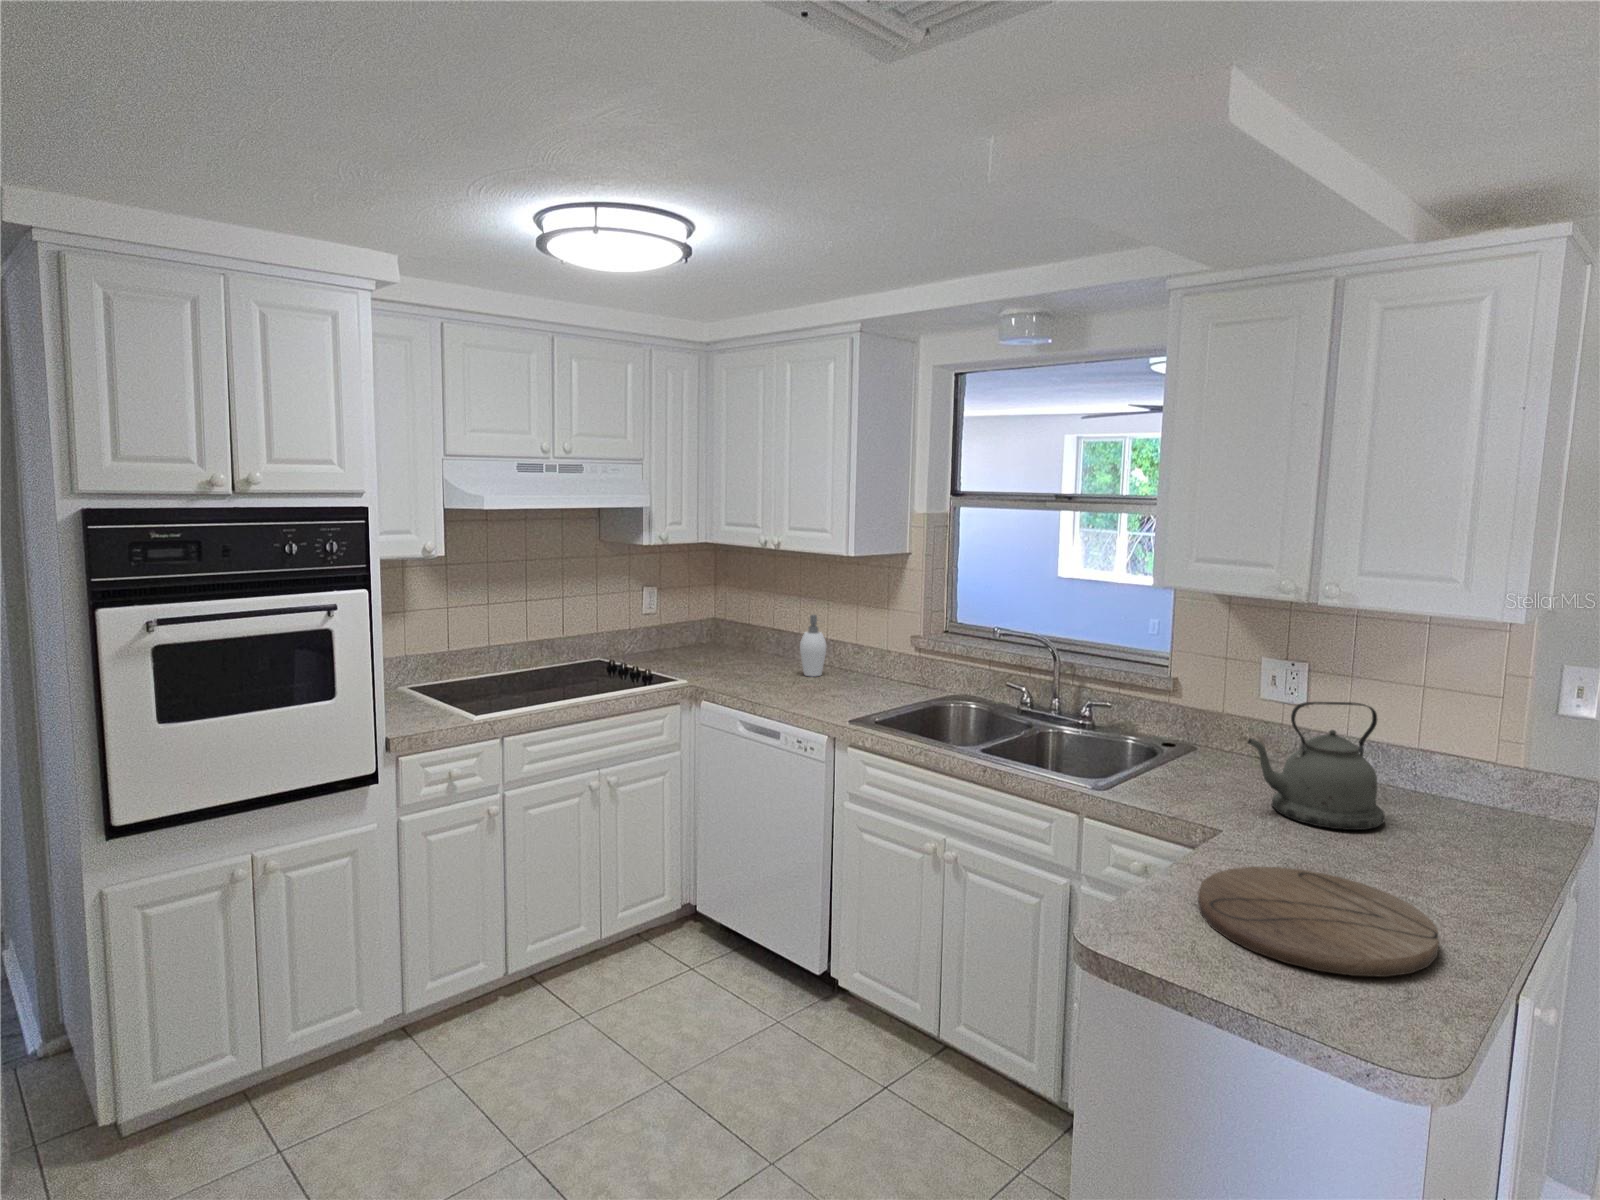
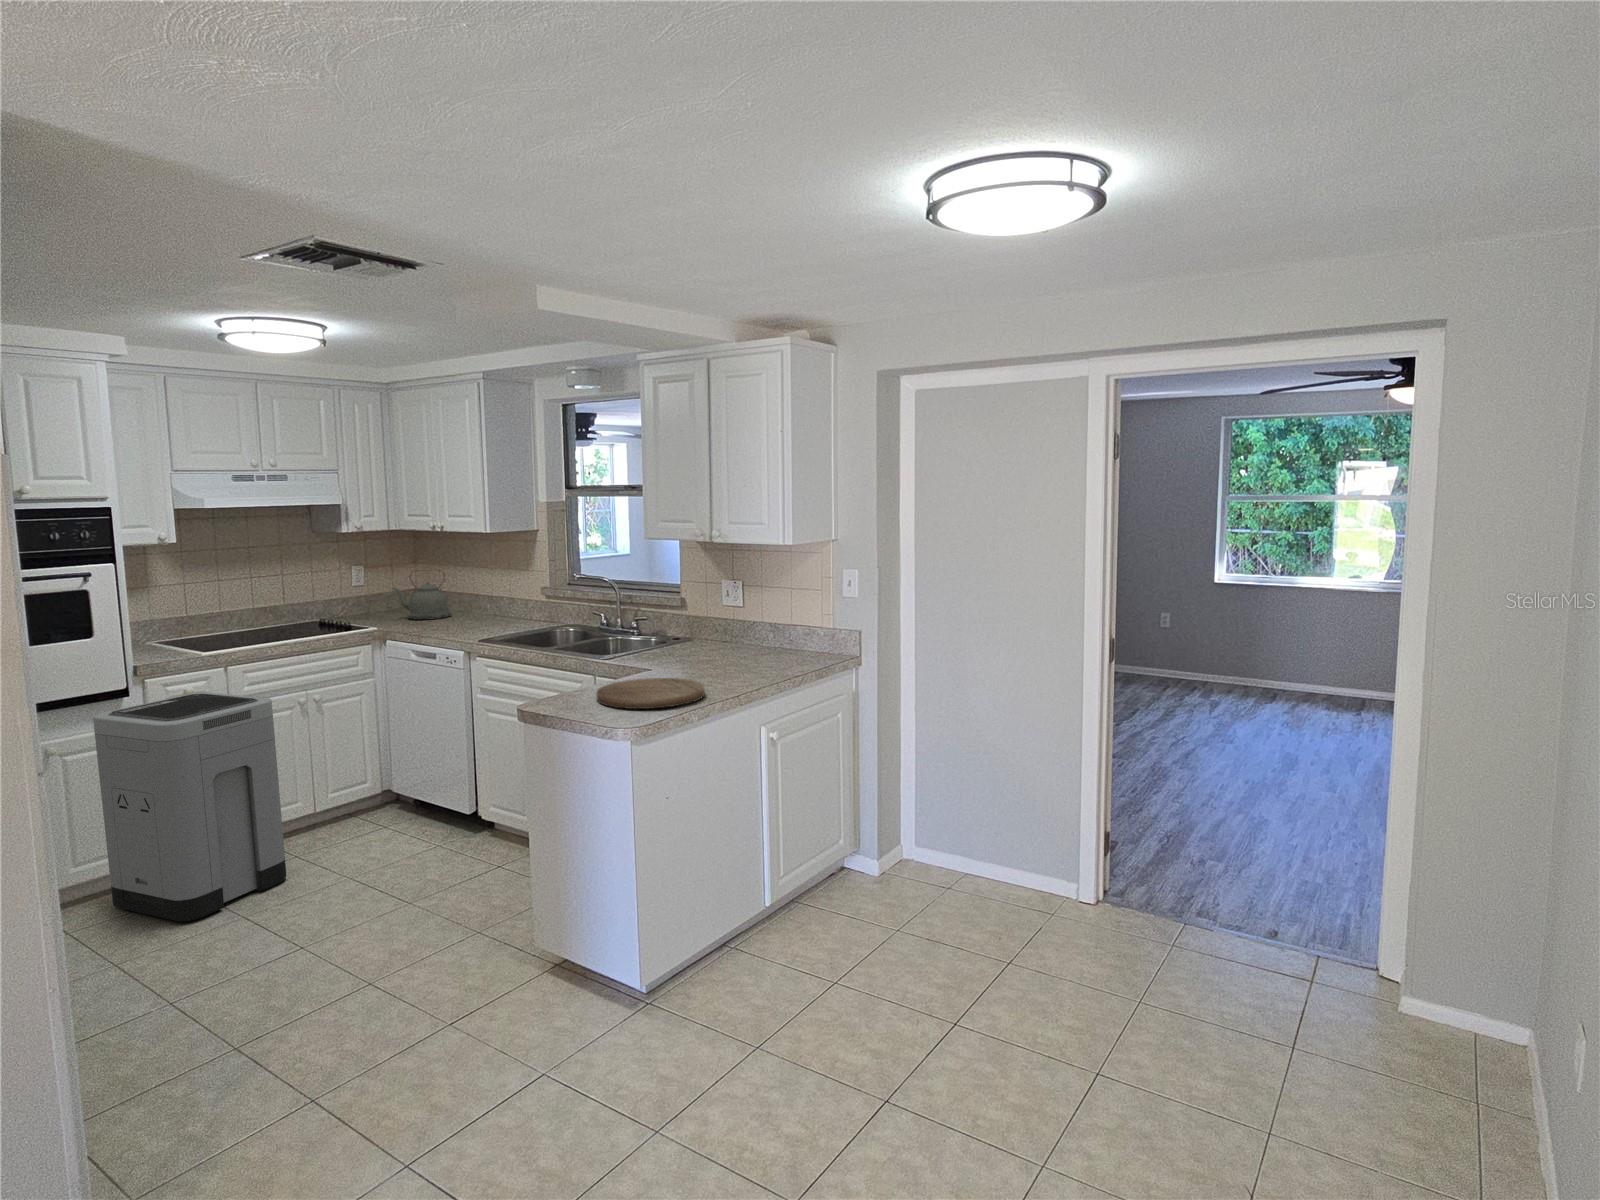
soap dispenser: present [800,615,827,676] -> none [464,577,484,621]
kettle: present [1248,702,1384,830] -> present [393,581,452,620]
trash can: none [328,777,575,1153] -> present [93,693,286,922]

